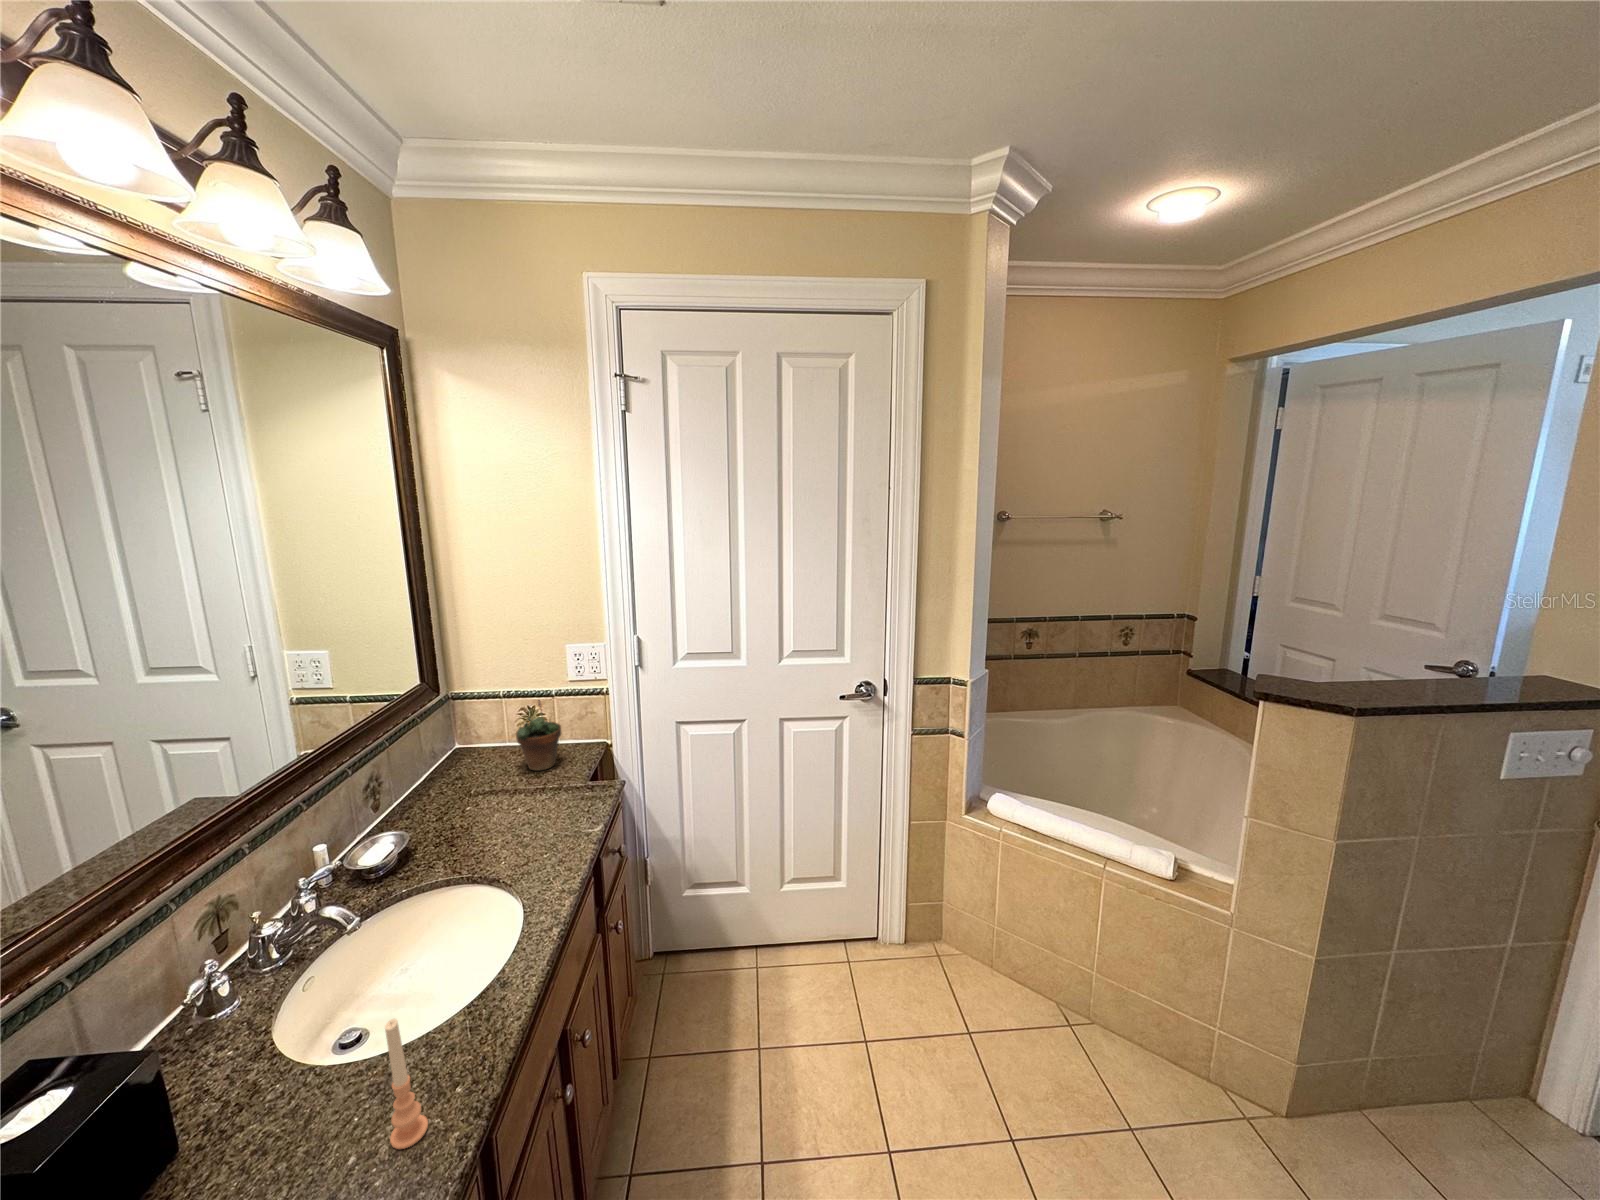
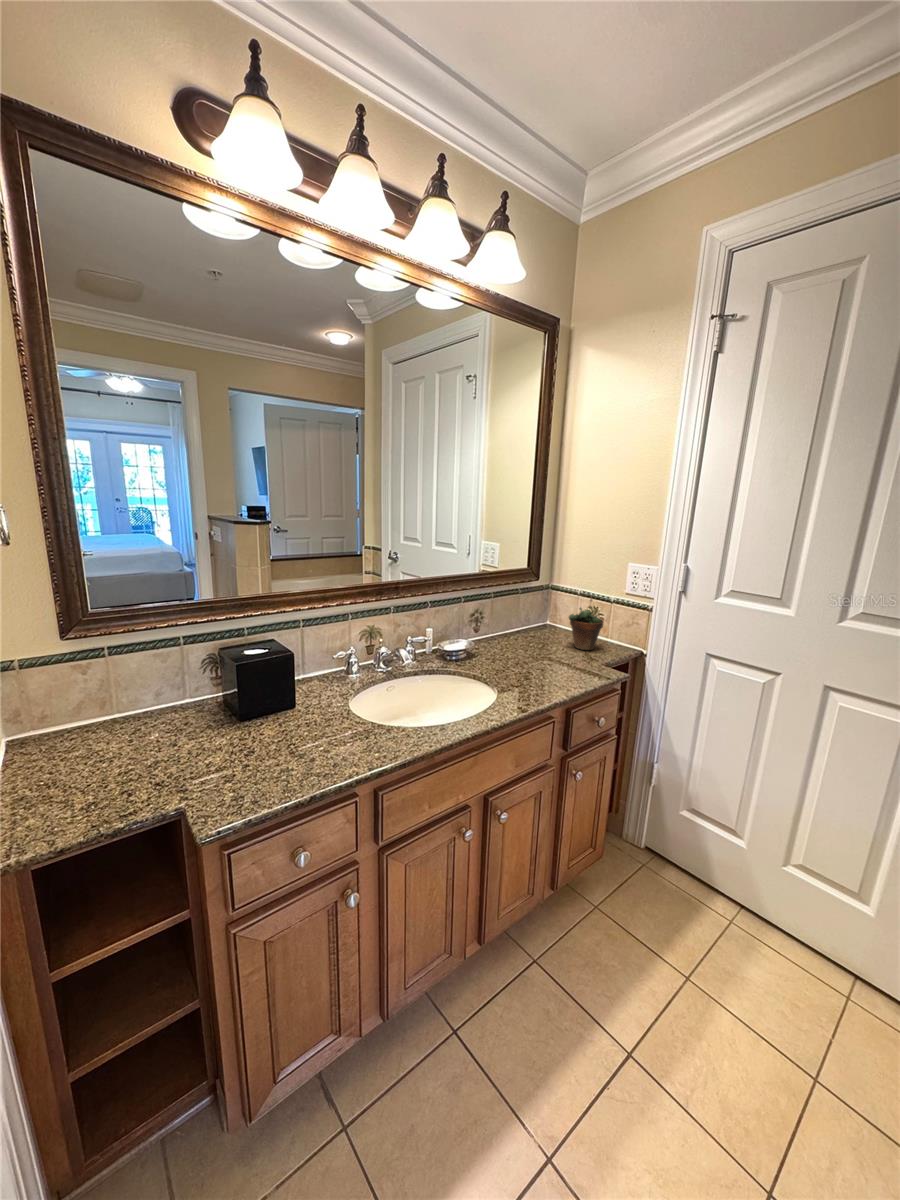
candle: present [385,1019,428,1149] -> none [335,681,355,759]

